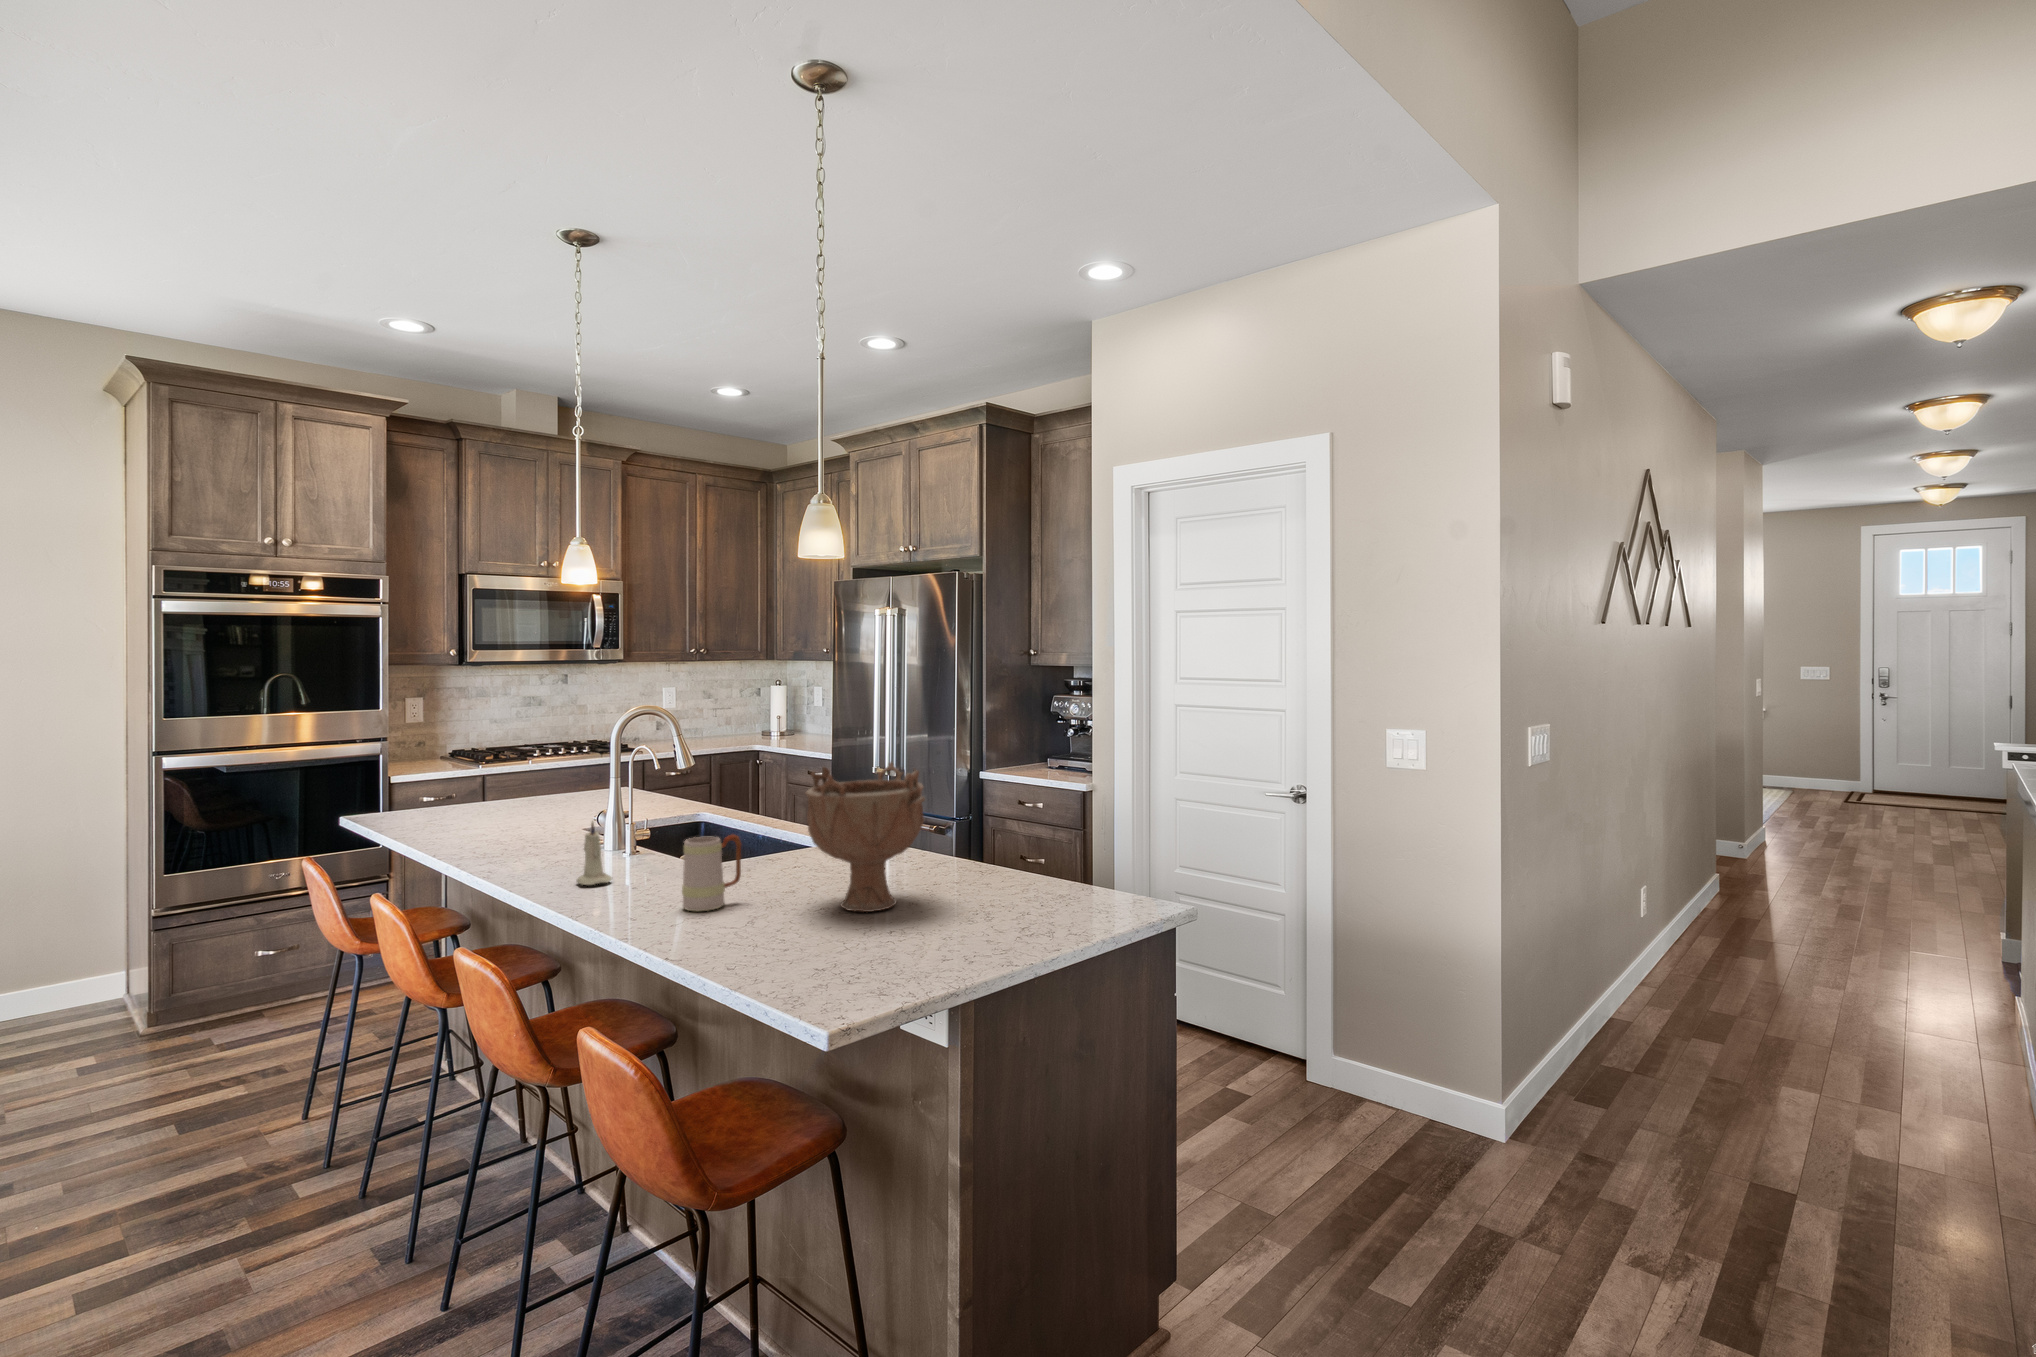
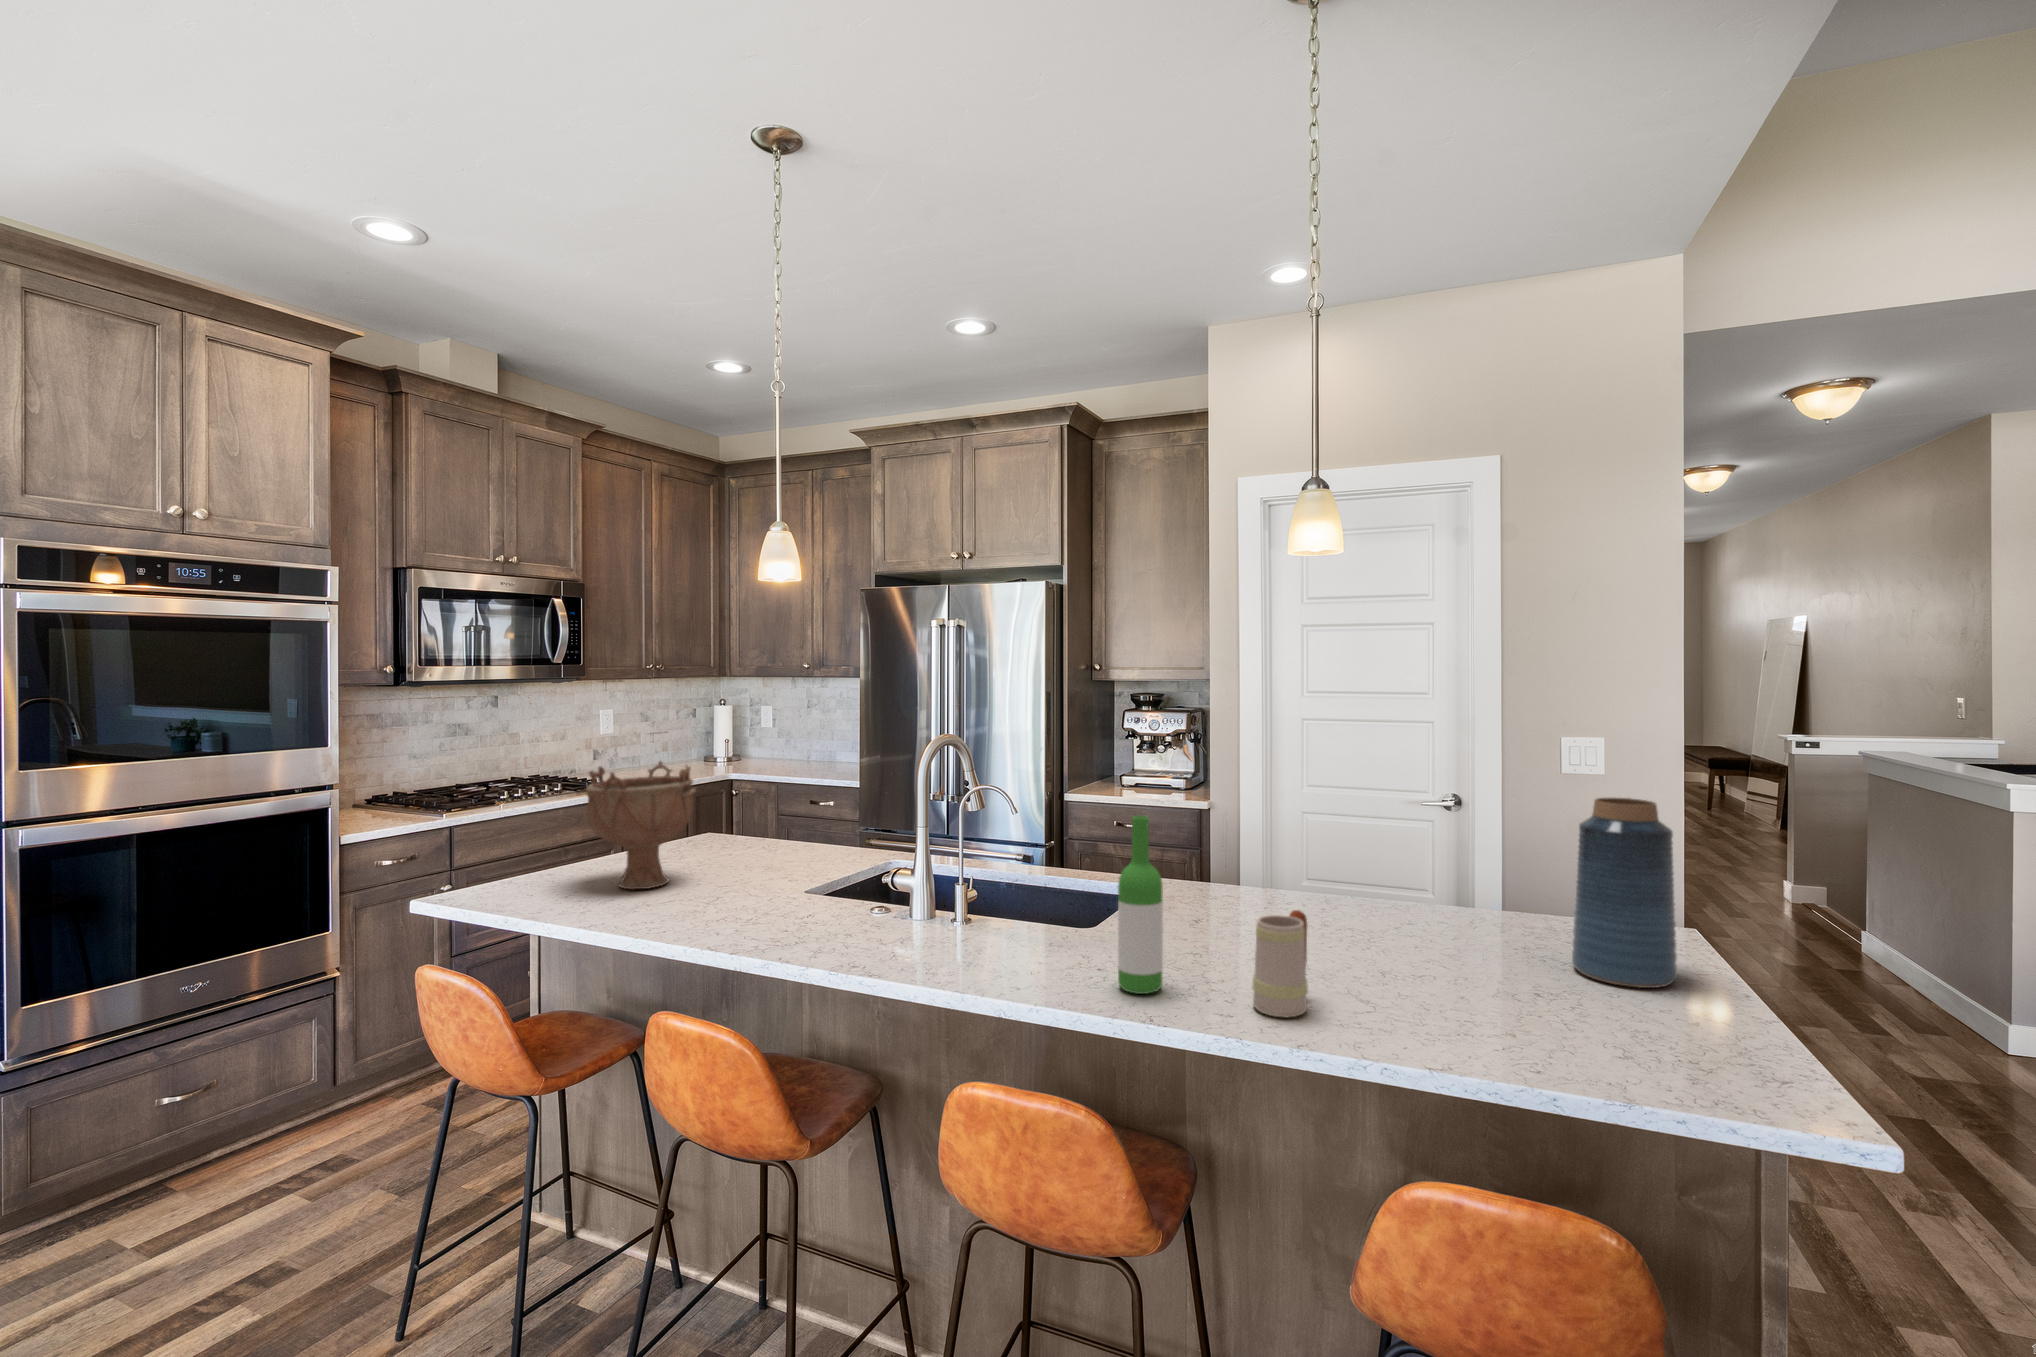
vase: none [985,758,1061,918] -> present [1572,798,1677,988]
wine bottle: none [628,759,664,892] -> present [1118,816,1163,994]
decorative bowl: present [806,762,925,912] -> present [586,761,696,889]
candle: present [577,822,612,885] -> none [1021,900,1070,989]

